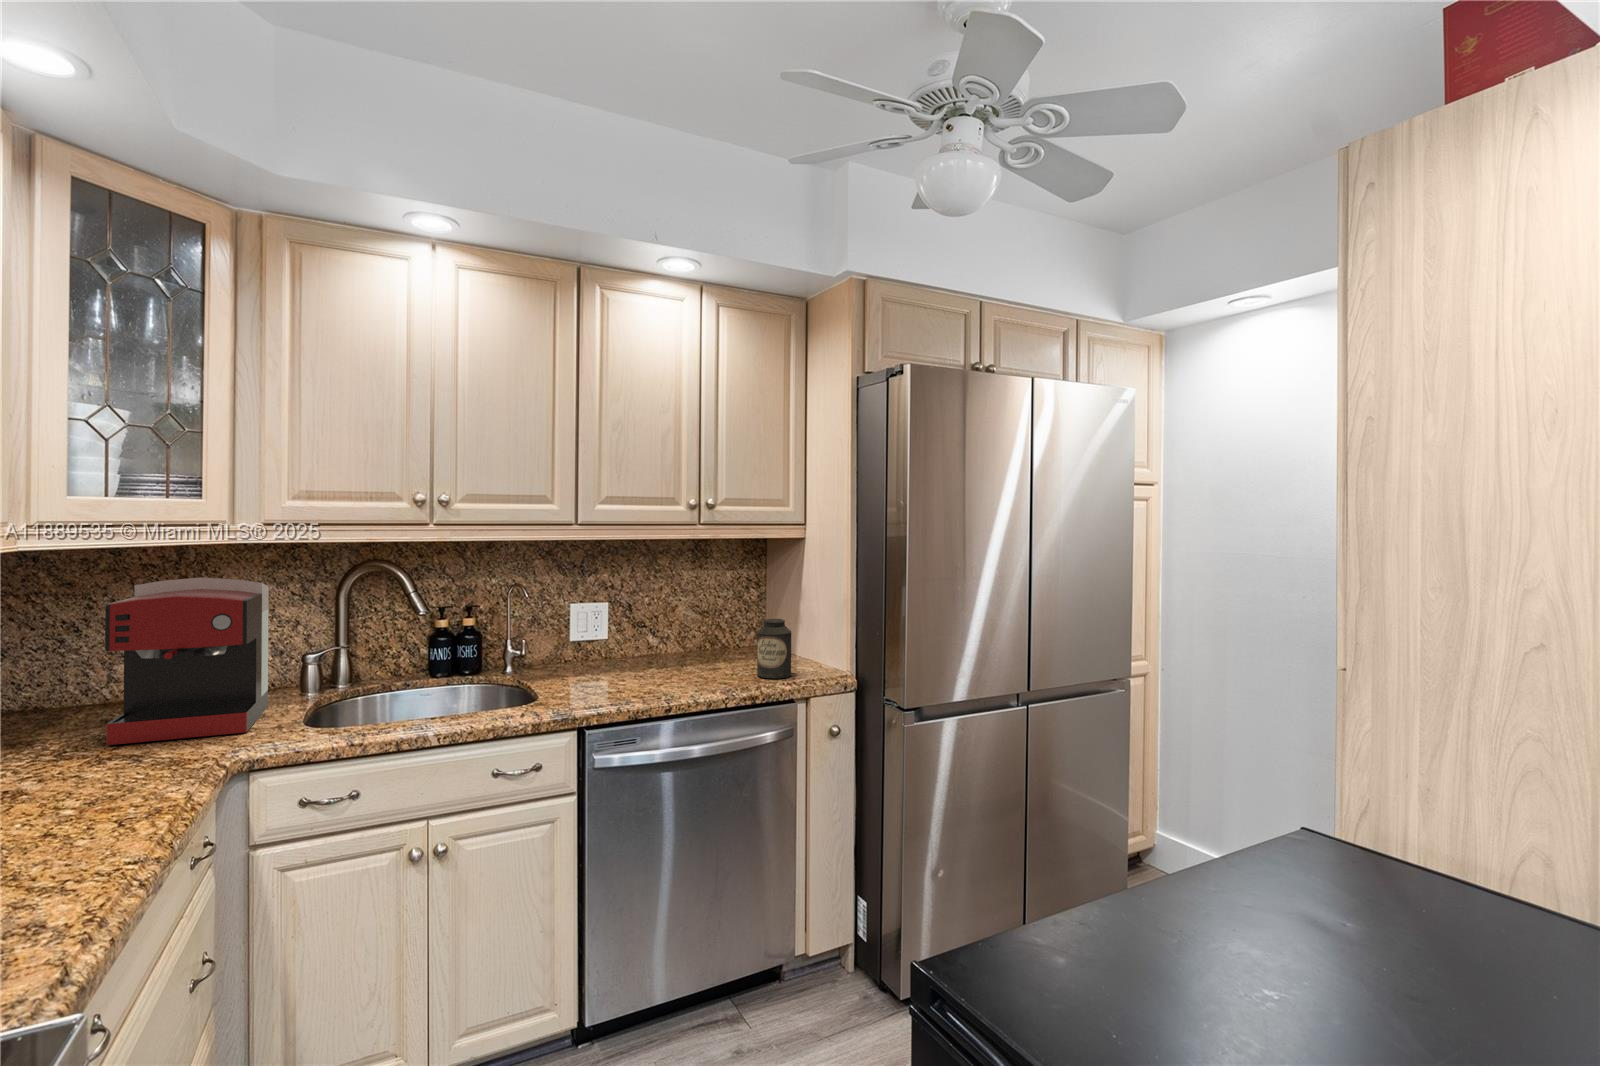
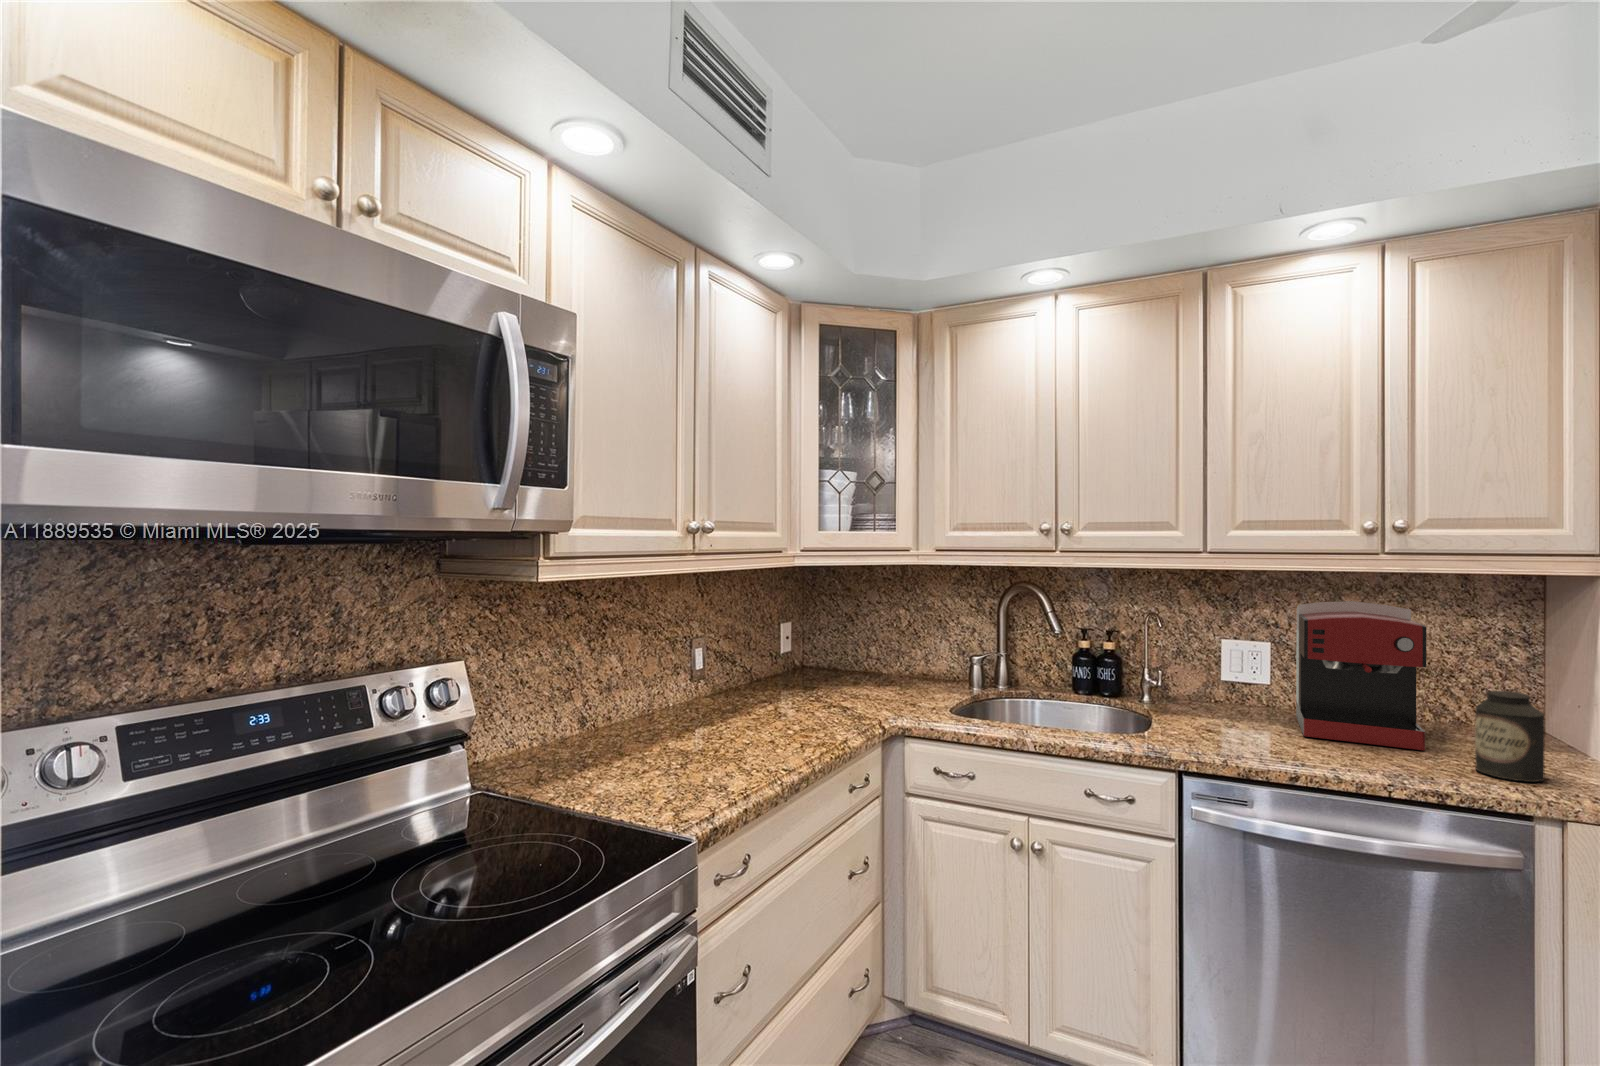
coffee maker: present [105,577,269,745] -> present [1296,601,1426,750]

